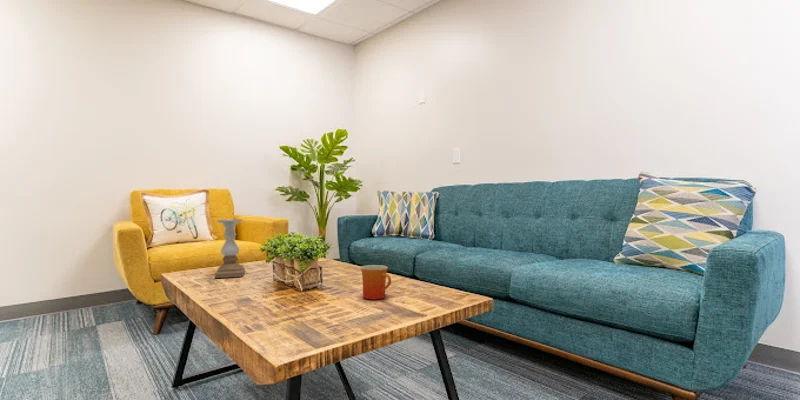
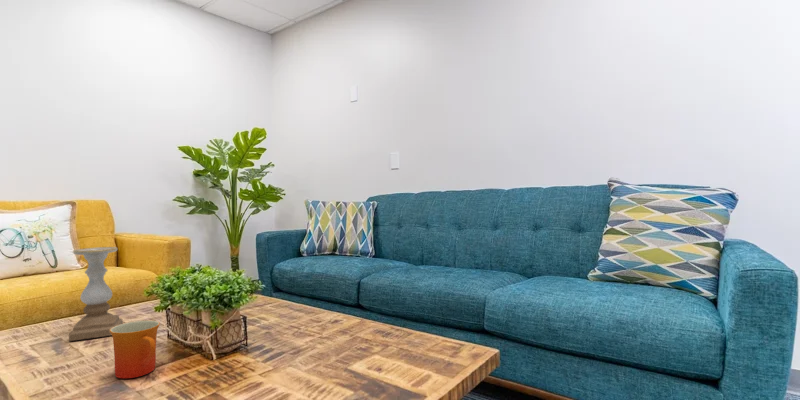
mug: present [361,265,391,299] -> present [110,320,160,378]

